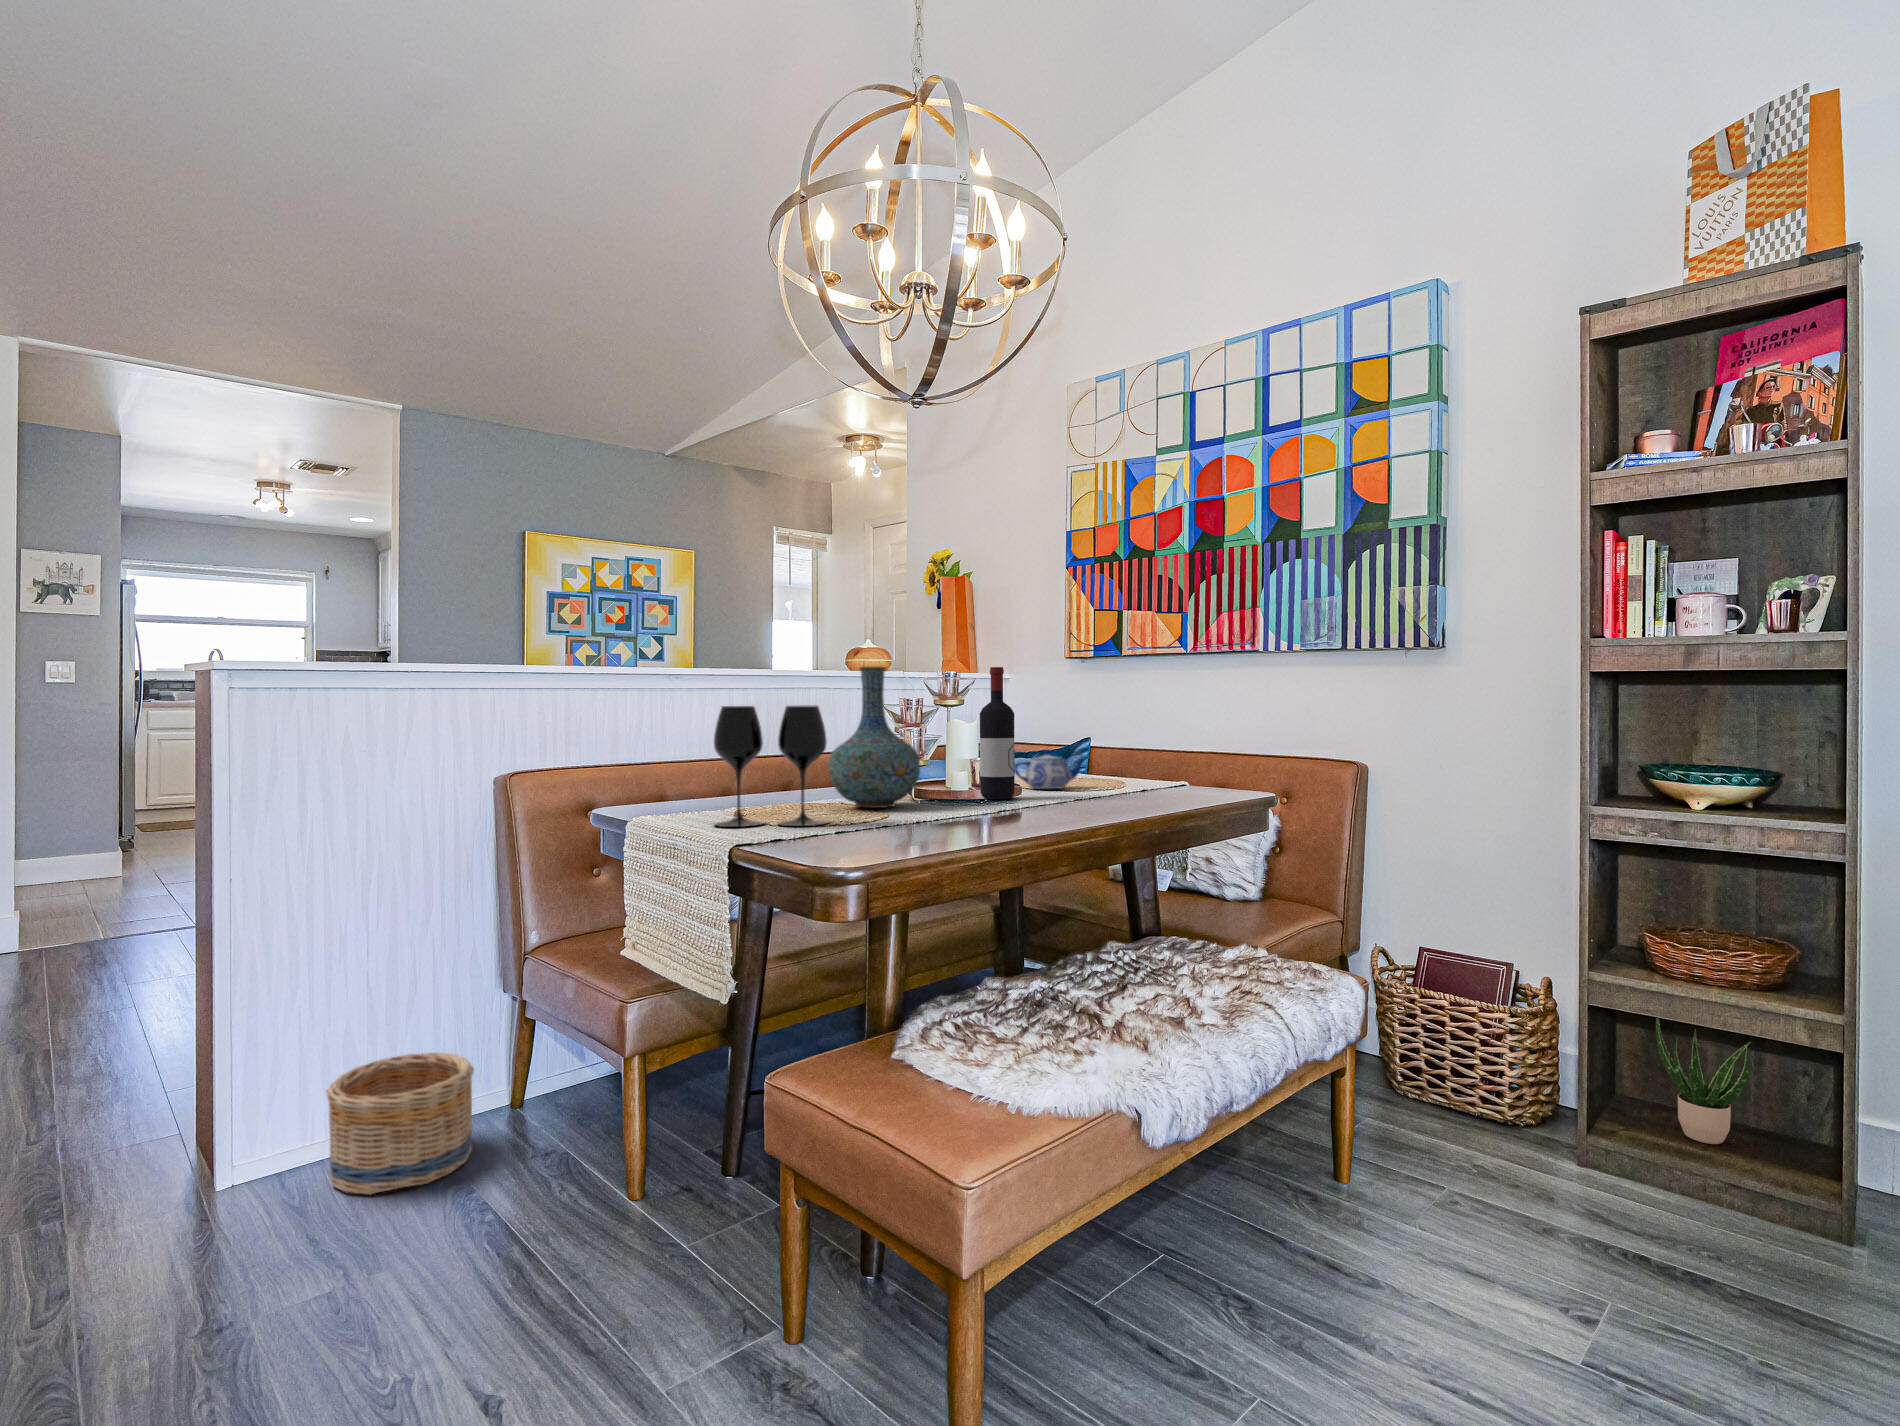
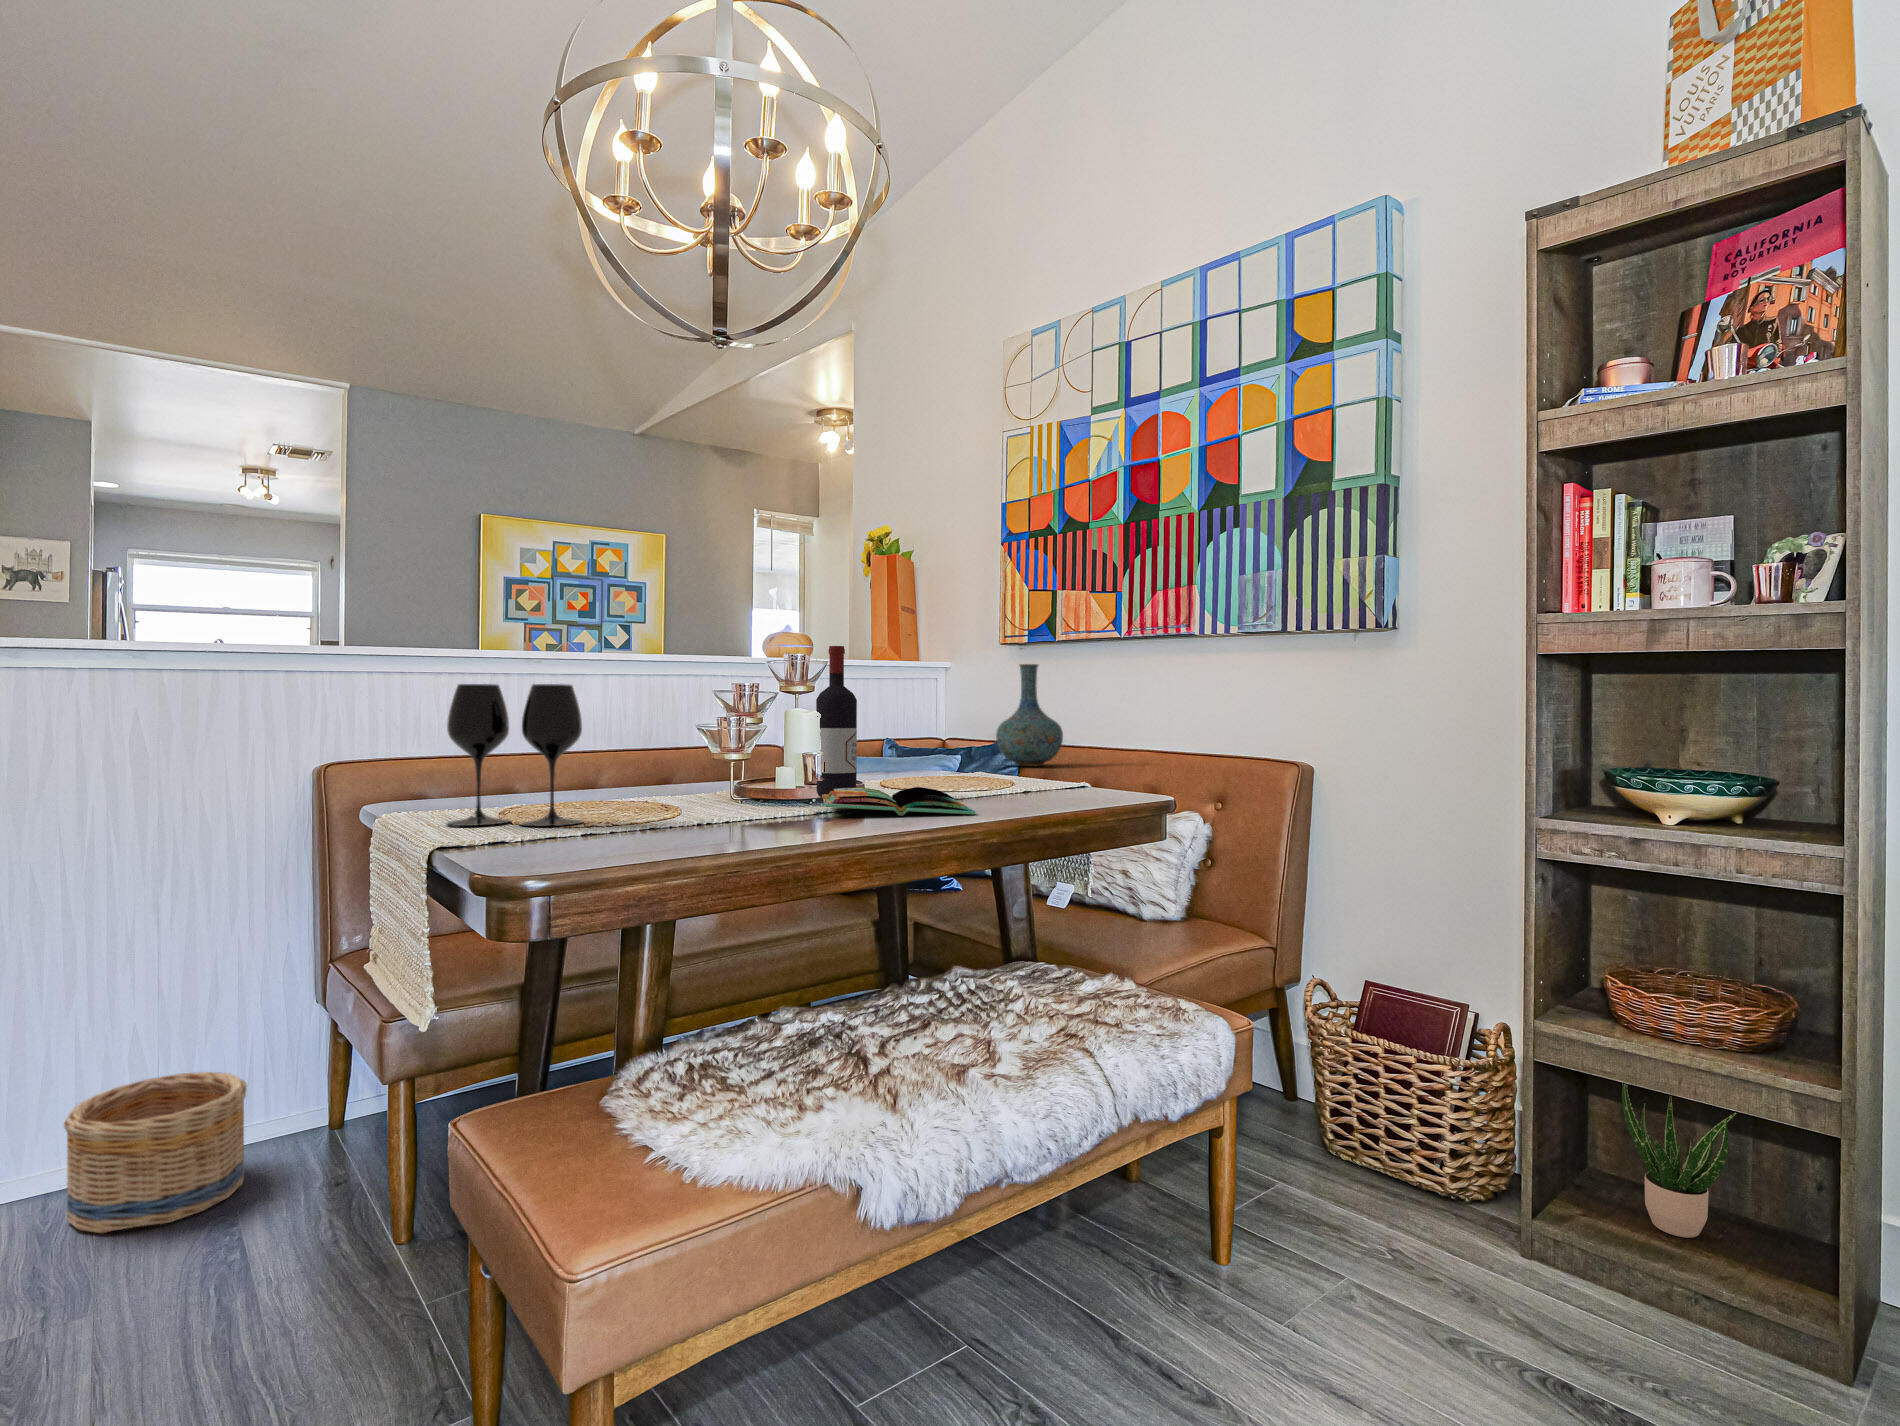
vase: present [828,666,920,808] -> present [996,664,1063,766]
teapot: present [1015,749,1085,789] -> none [876,743,966,788]
book: none [1003,788,1148,812] -> present [822,787,976,816]

